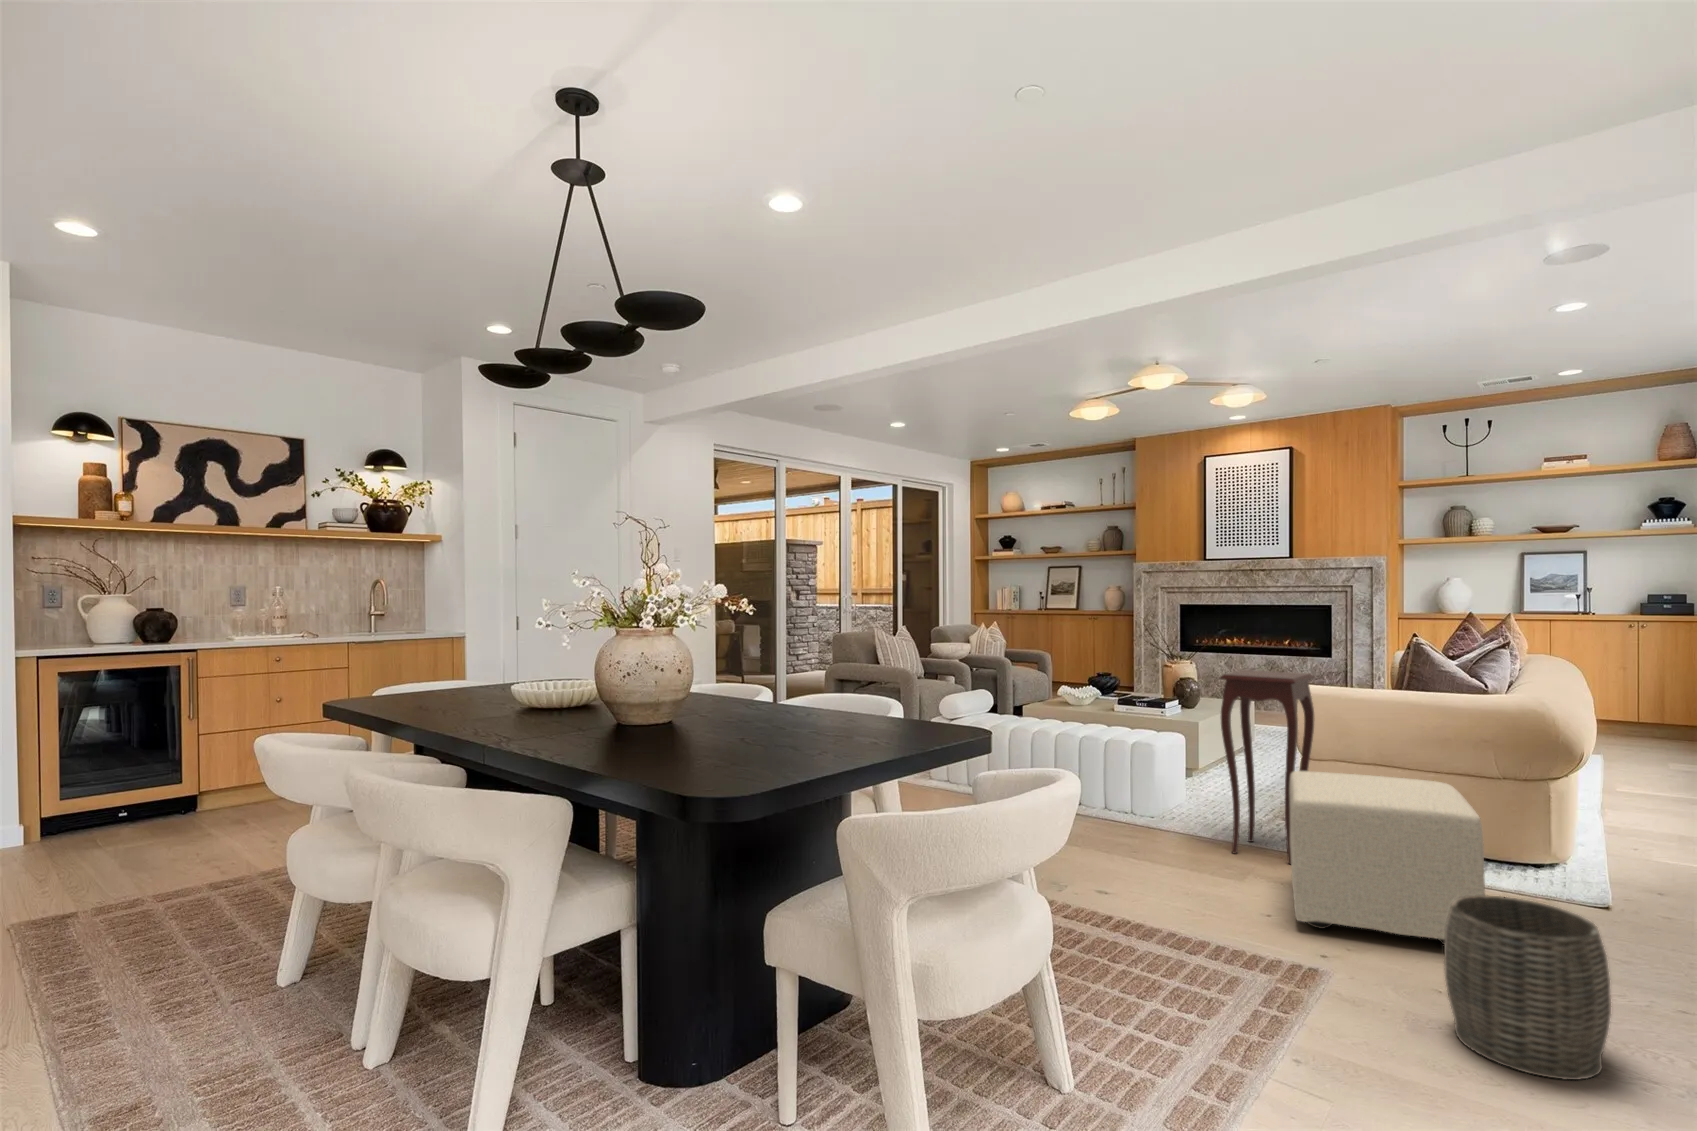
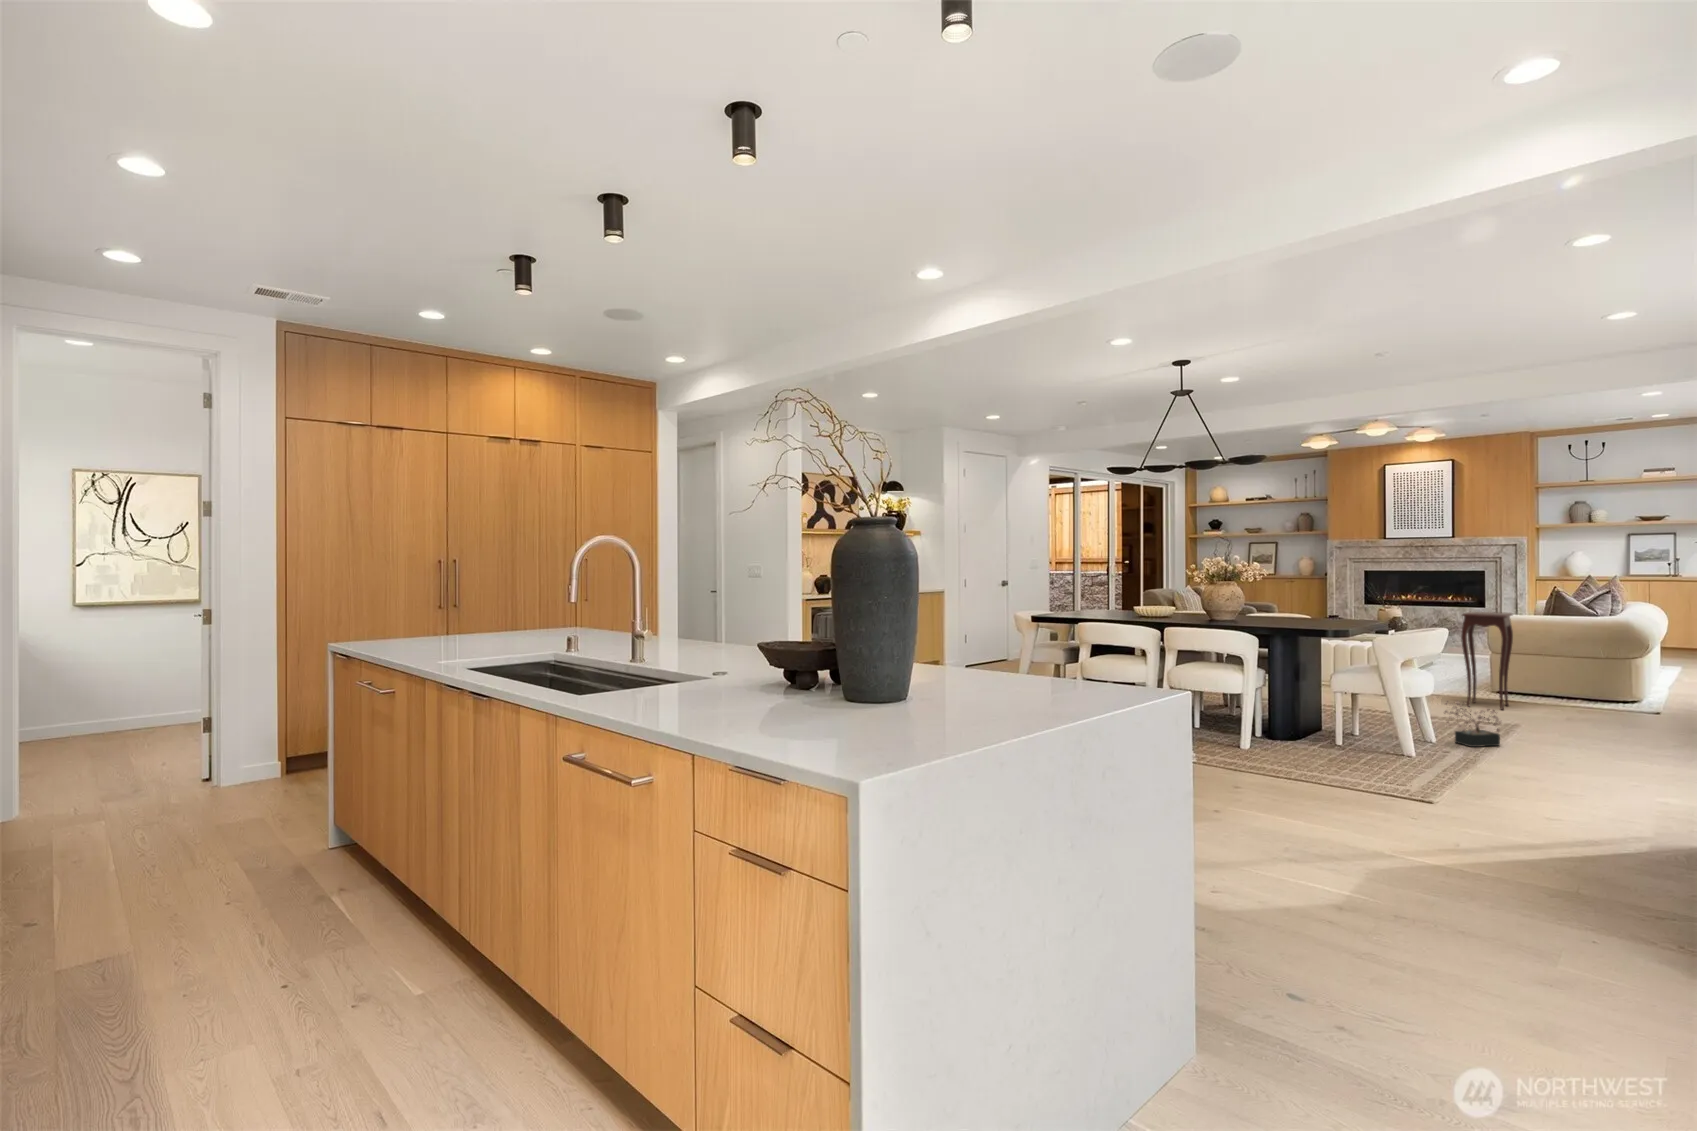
ottoman: present [1290,771,1485,944] -> none [1507,660,1614,732]
decorative plant: none [1101,890,1229,1017] -> present [1445,701,1501,747]
woven basket: present [1444,895,1611,1080] -> none [1599,698,1669,758]

